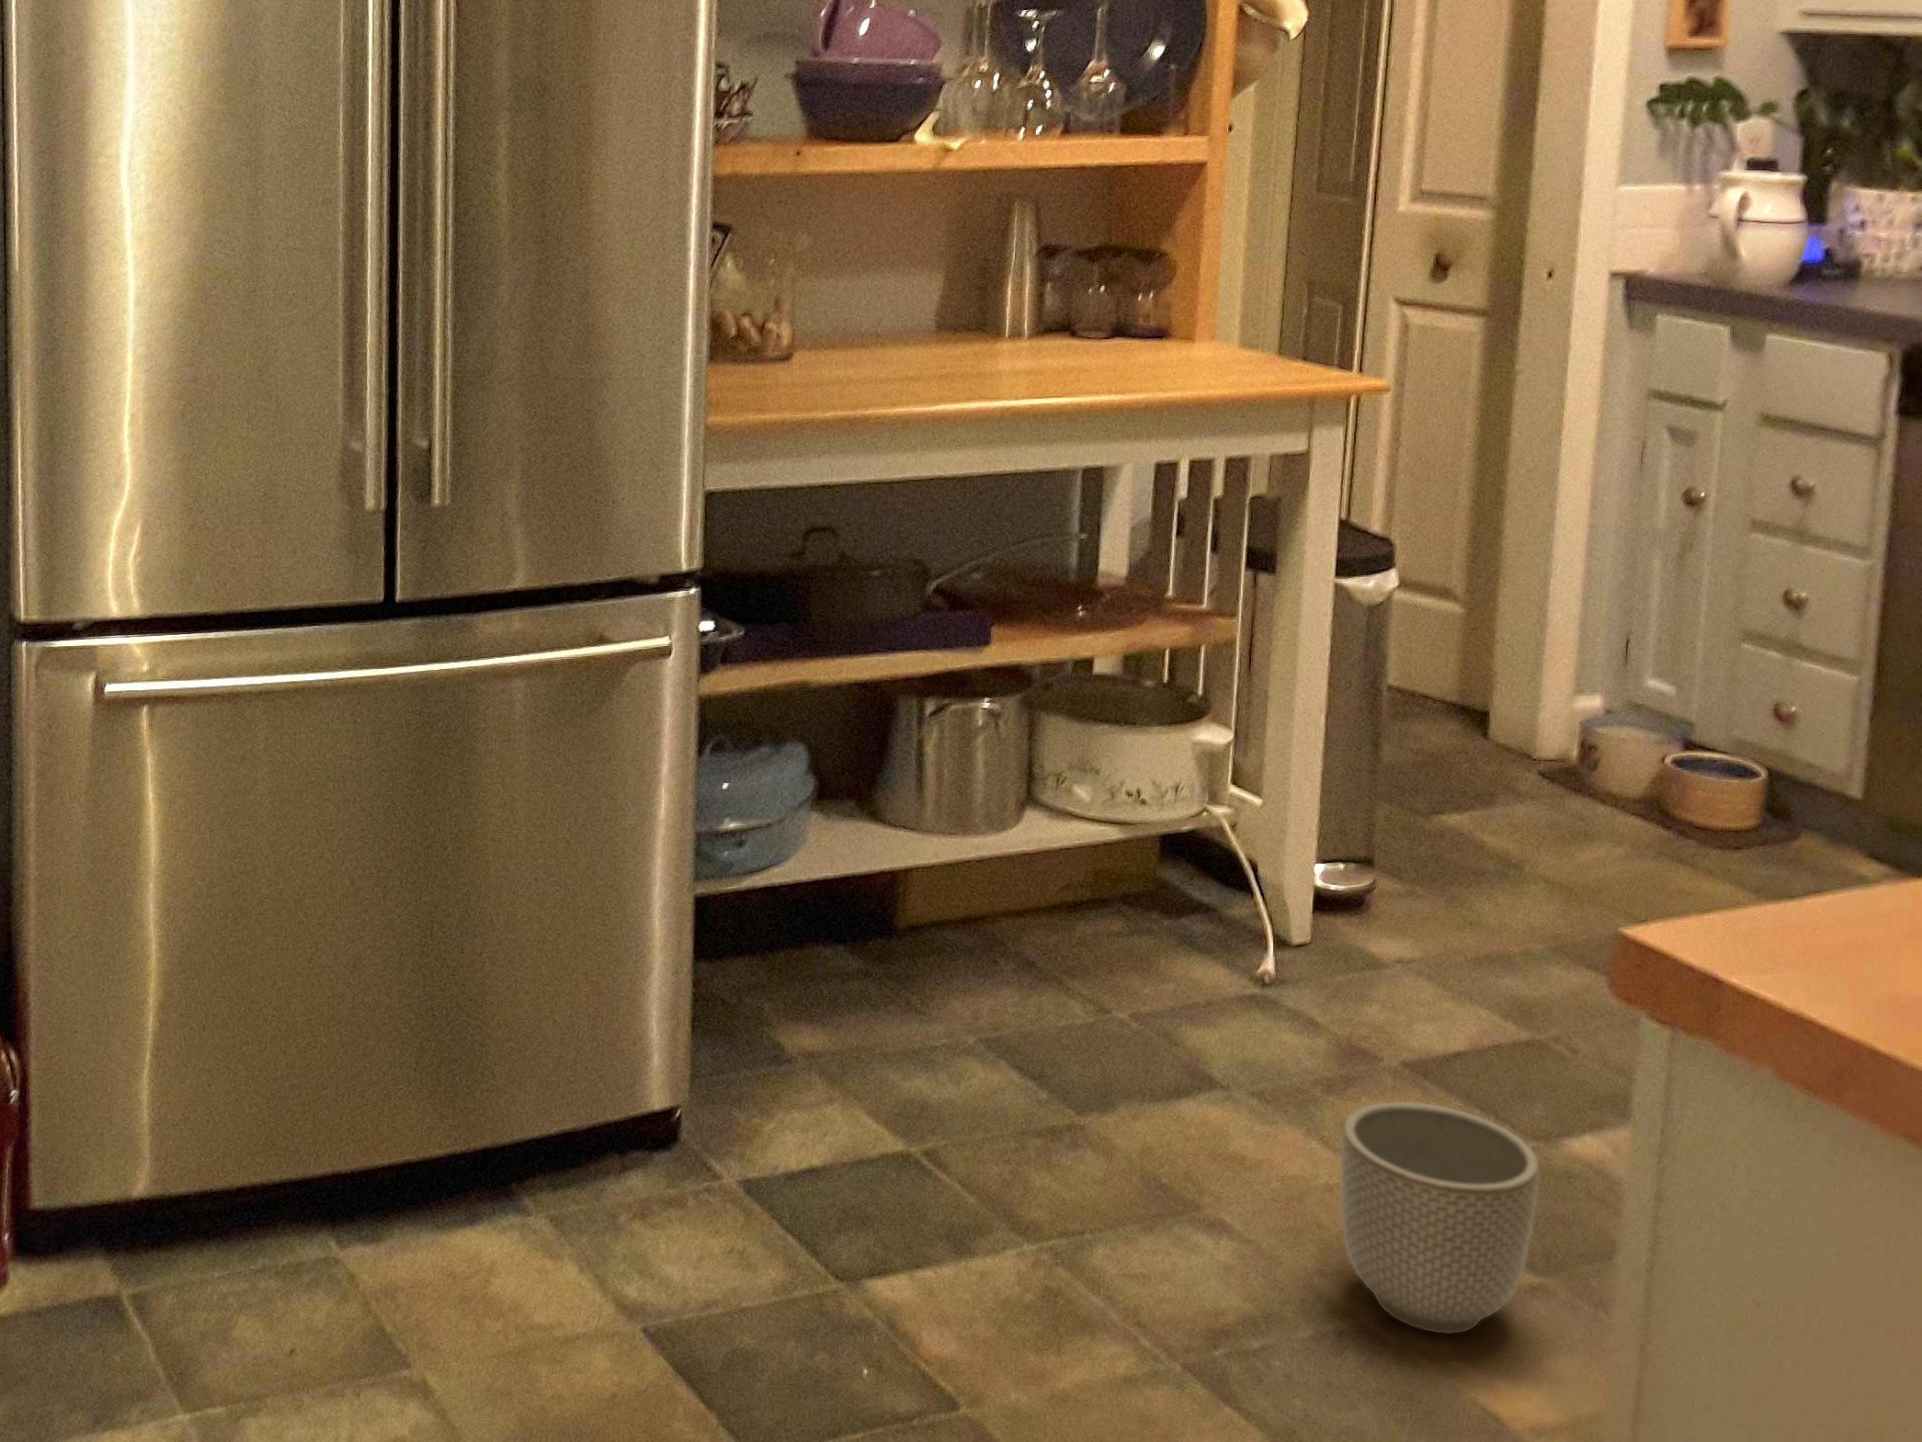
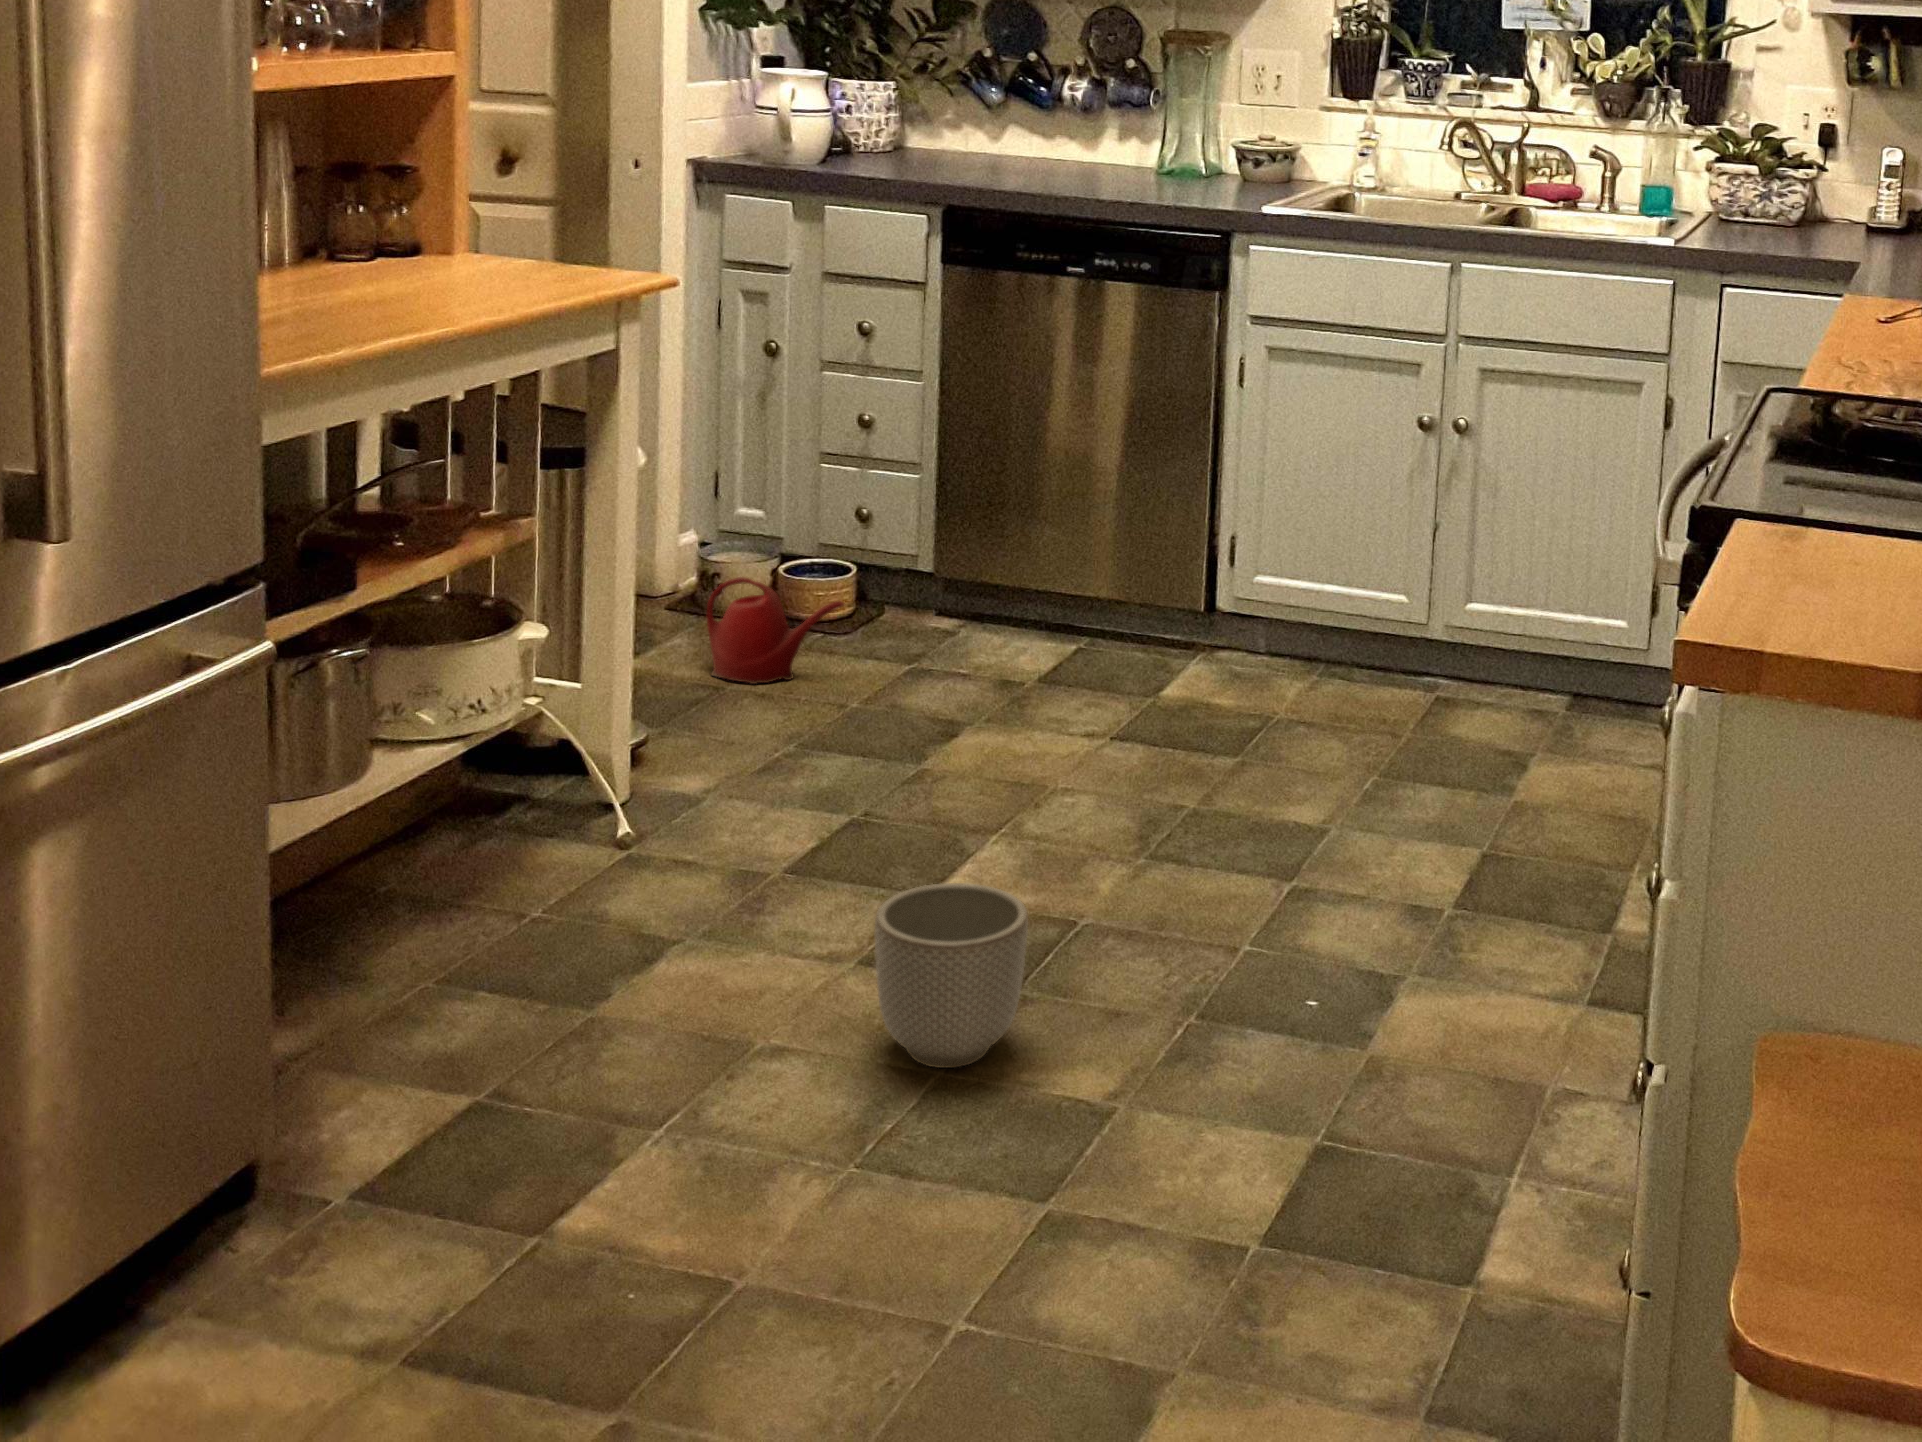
watering can: none [1518,745,1679,878] -> present [707,577,844,684]

